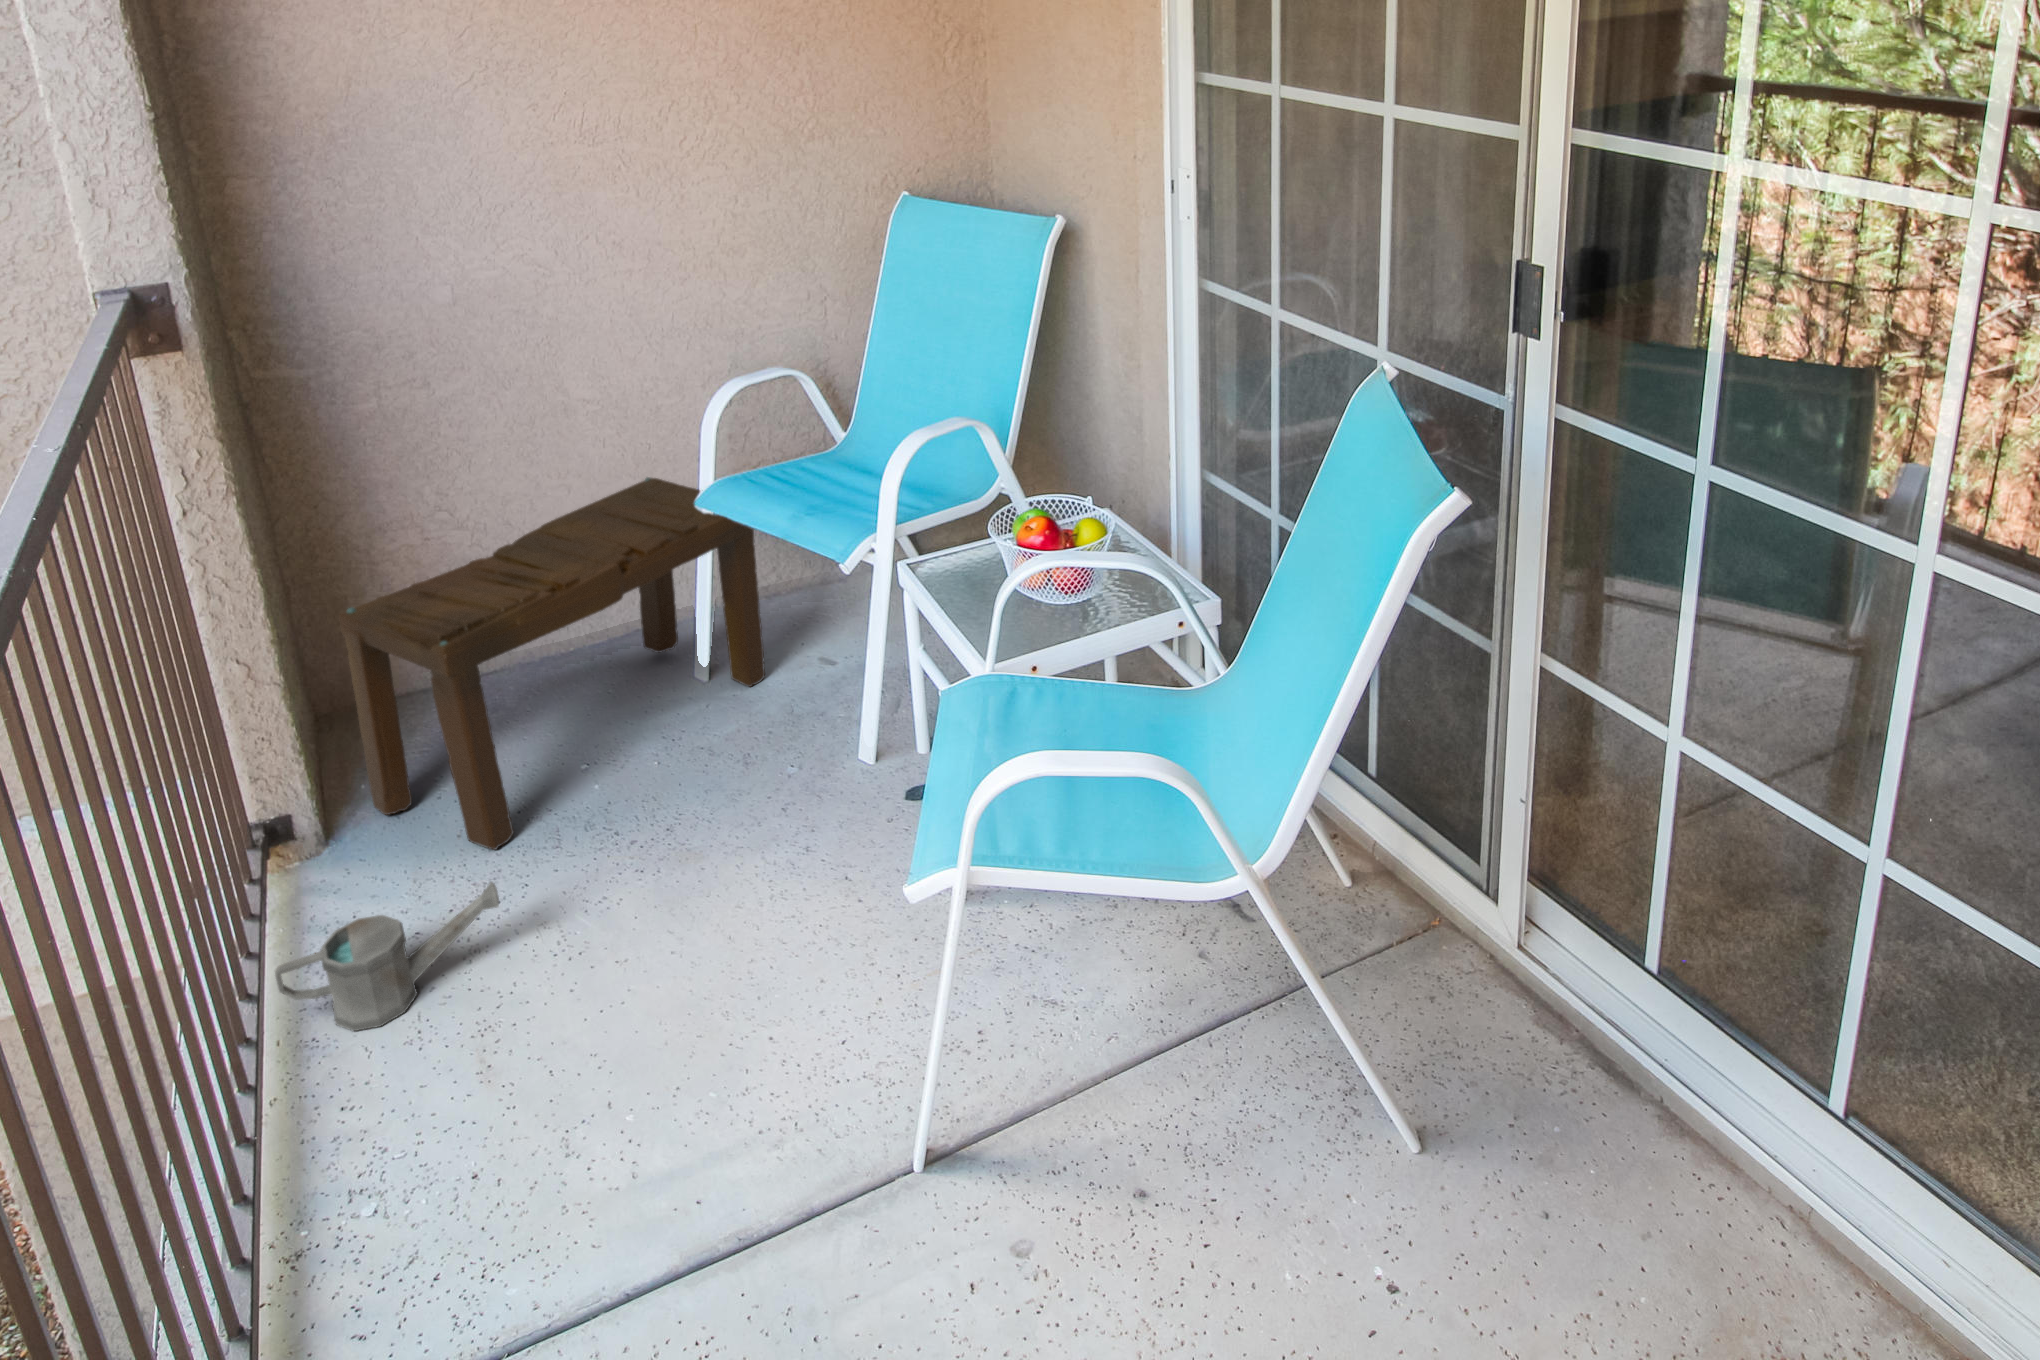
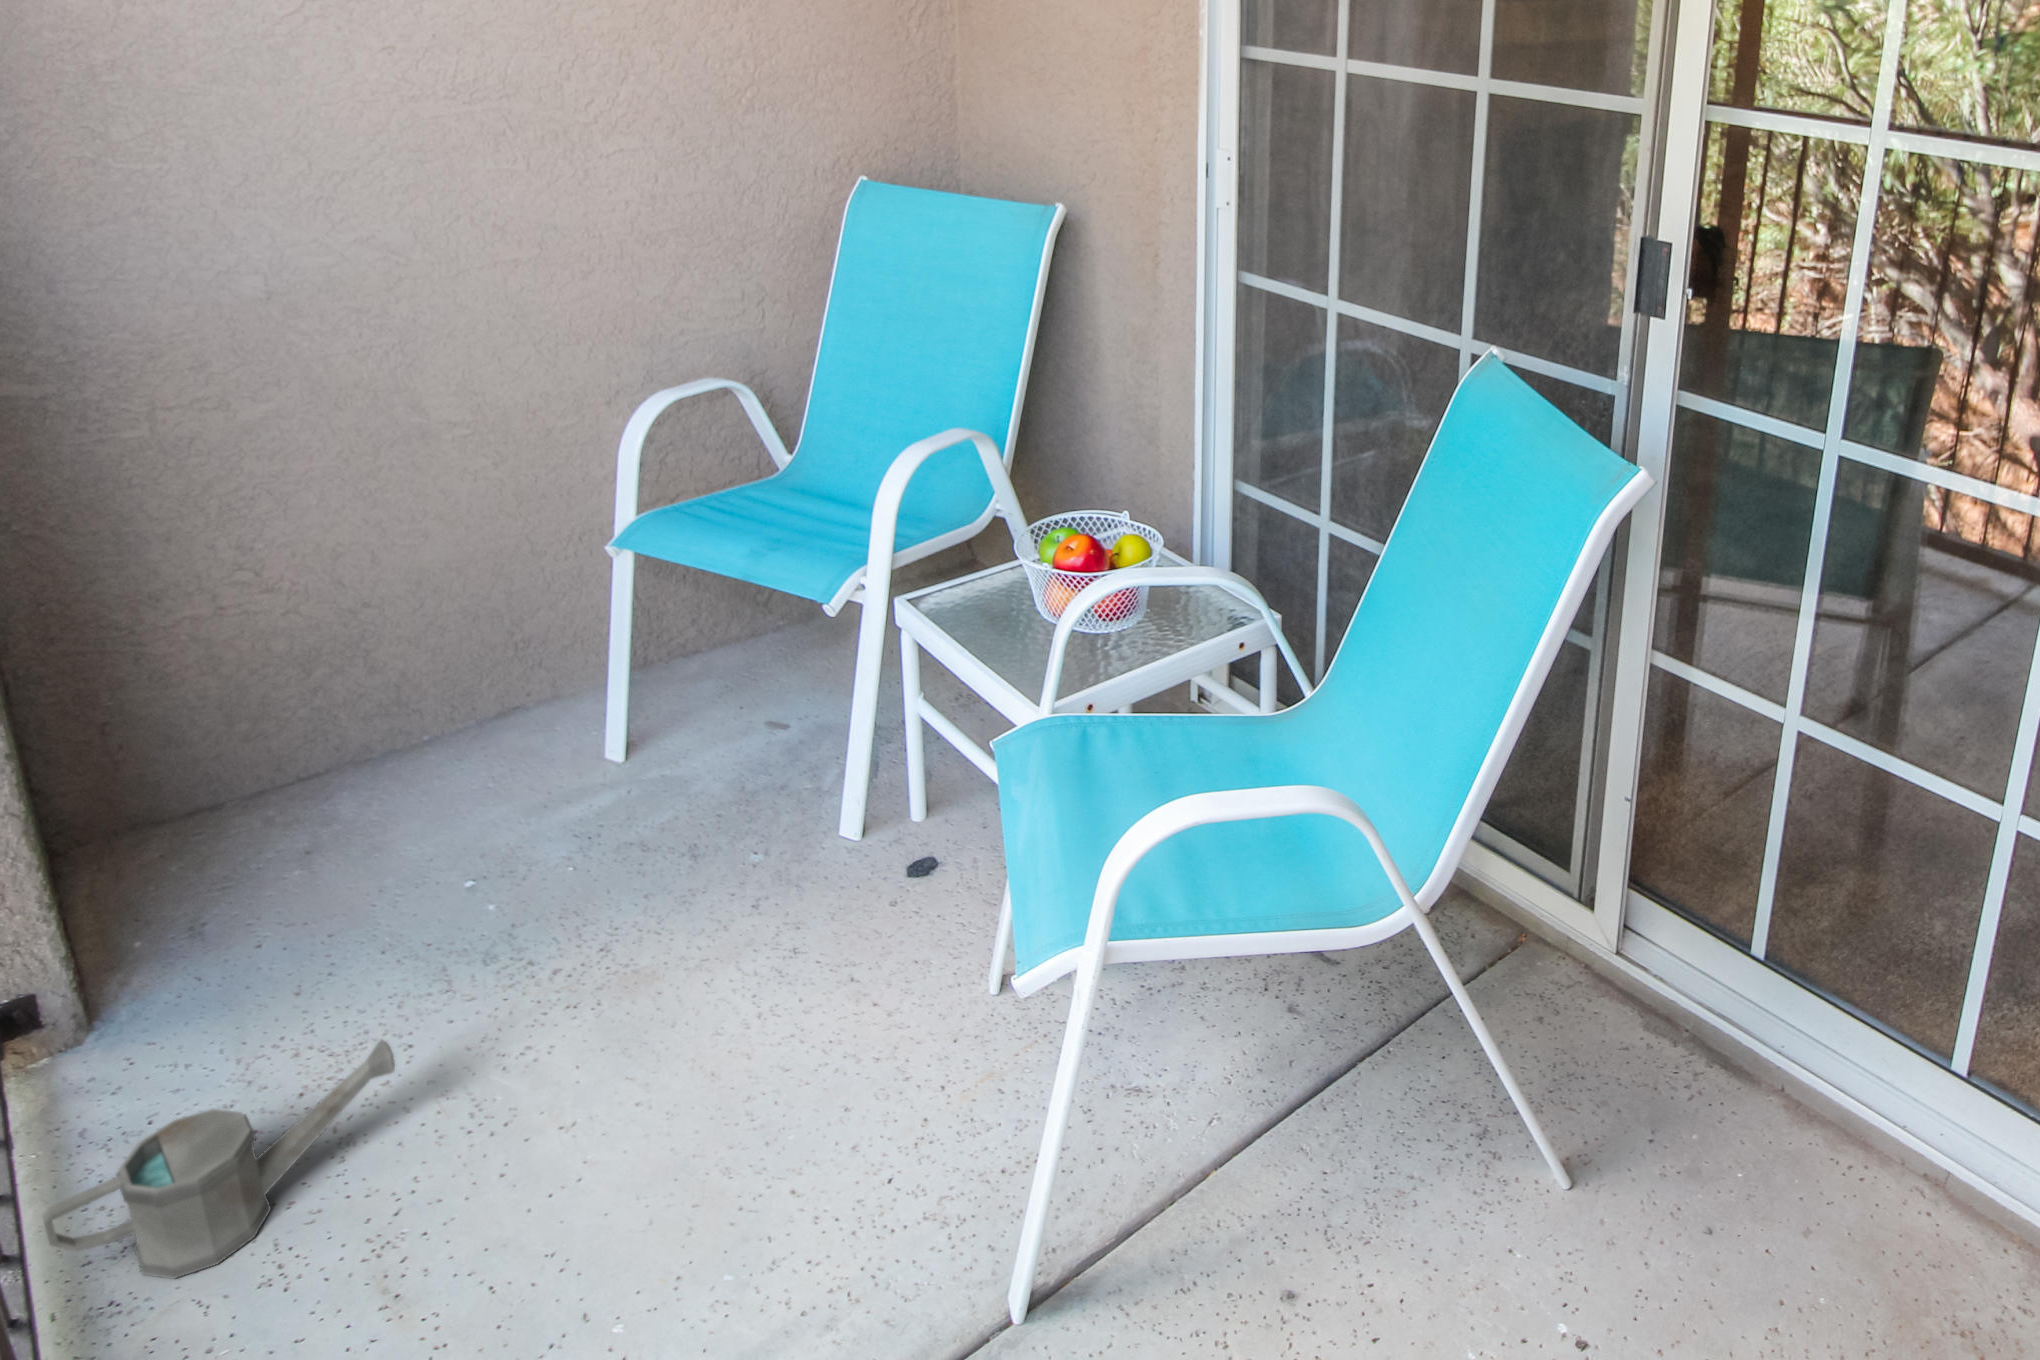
bench: present [339,477,765,850] -> none [114,510,706,996]

